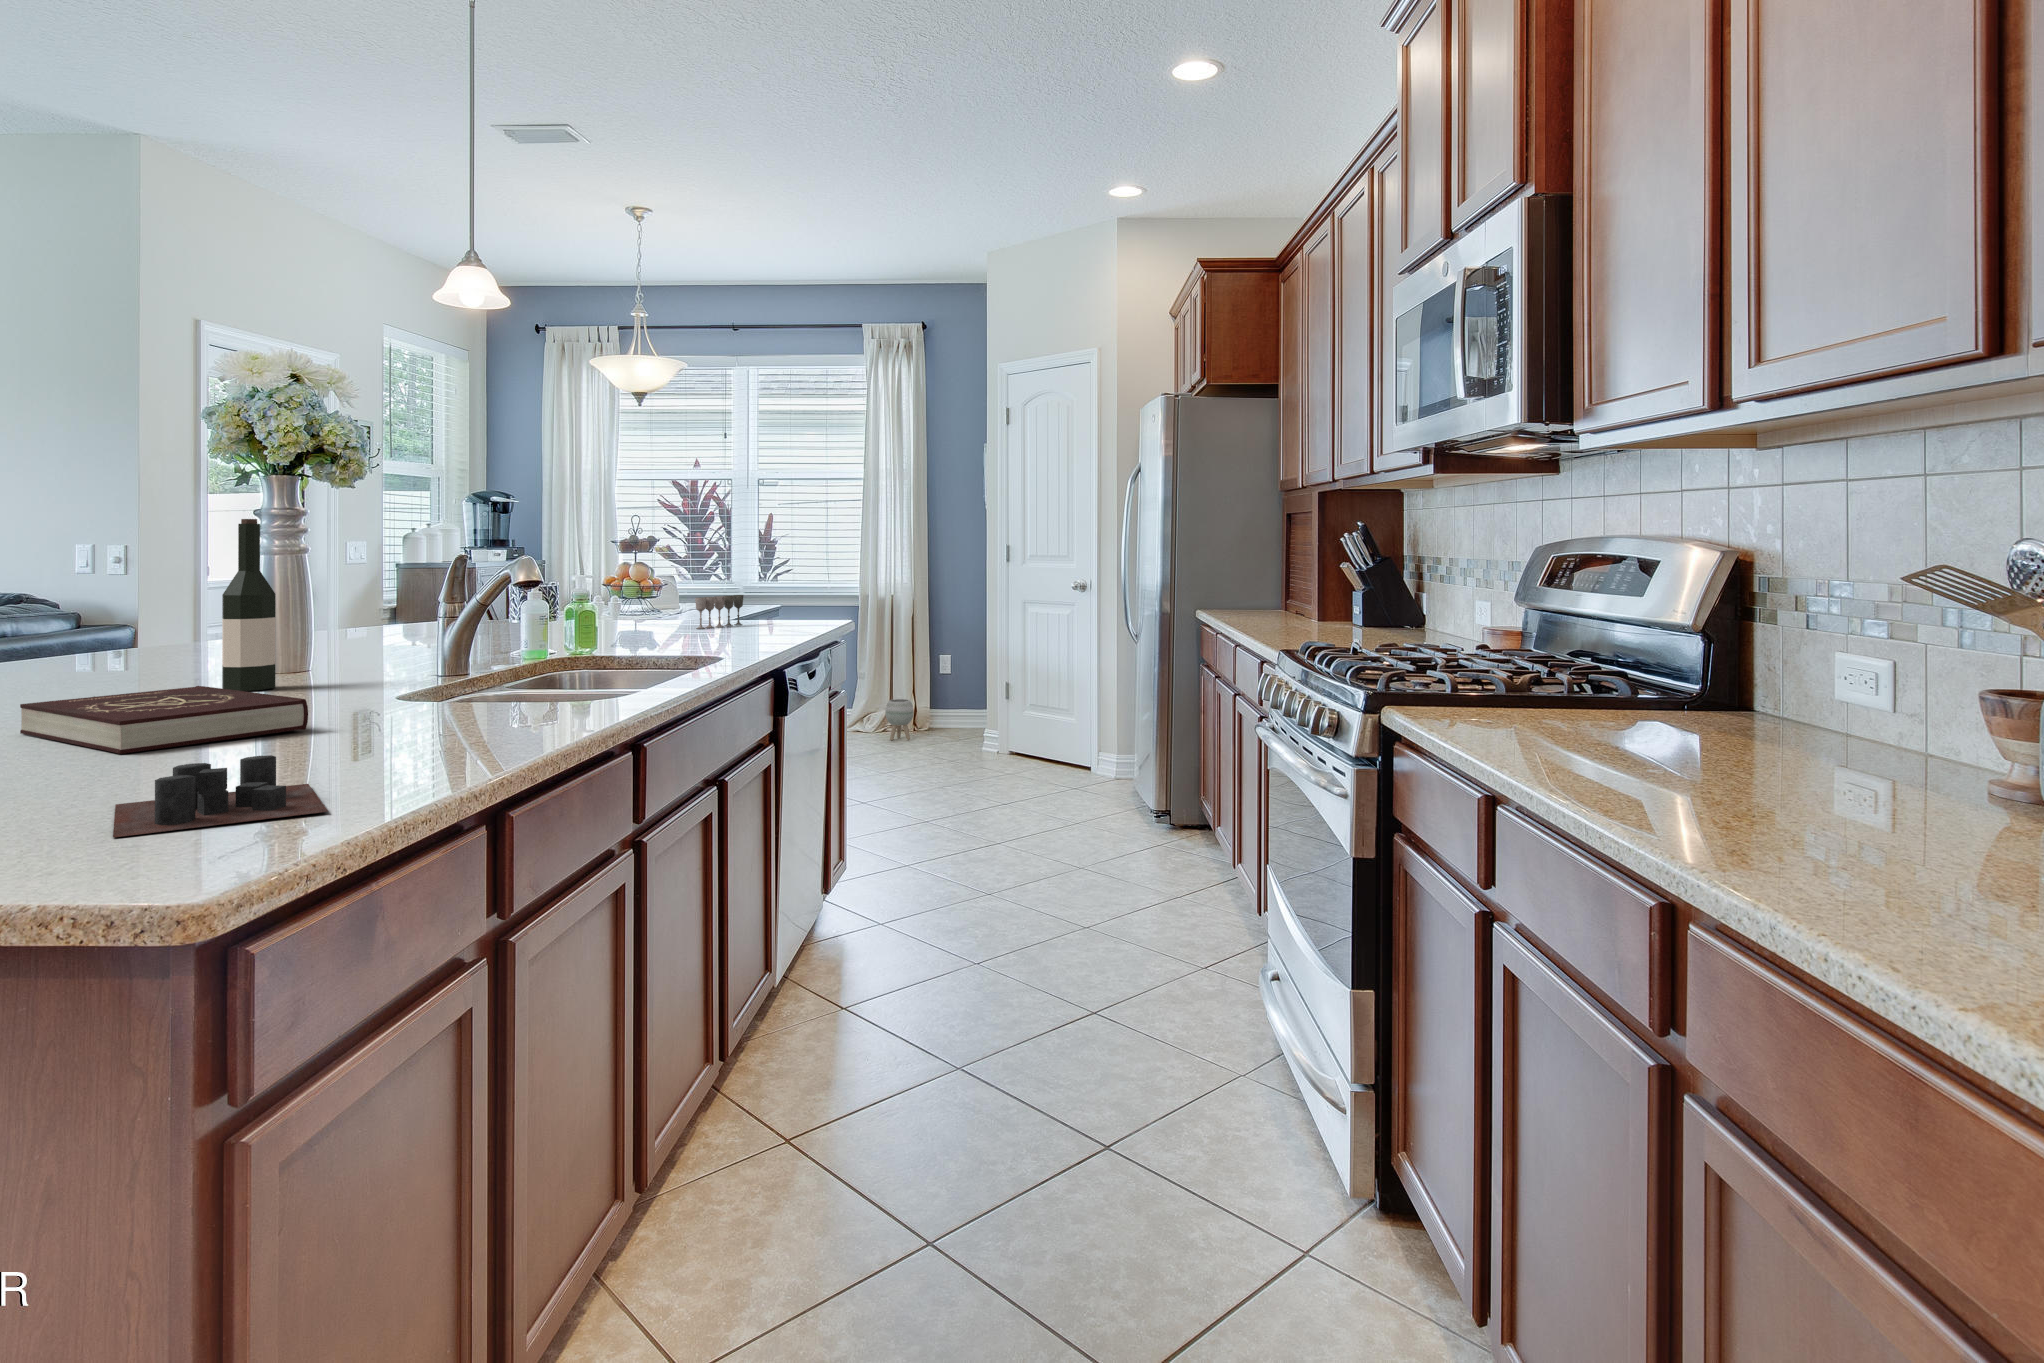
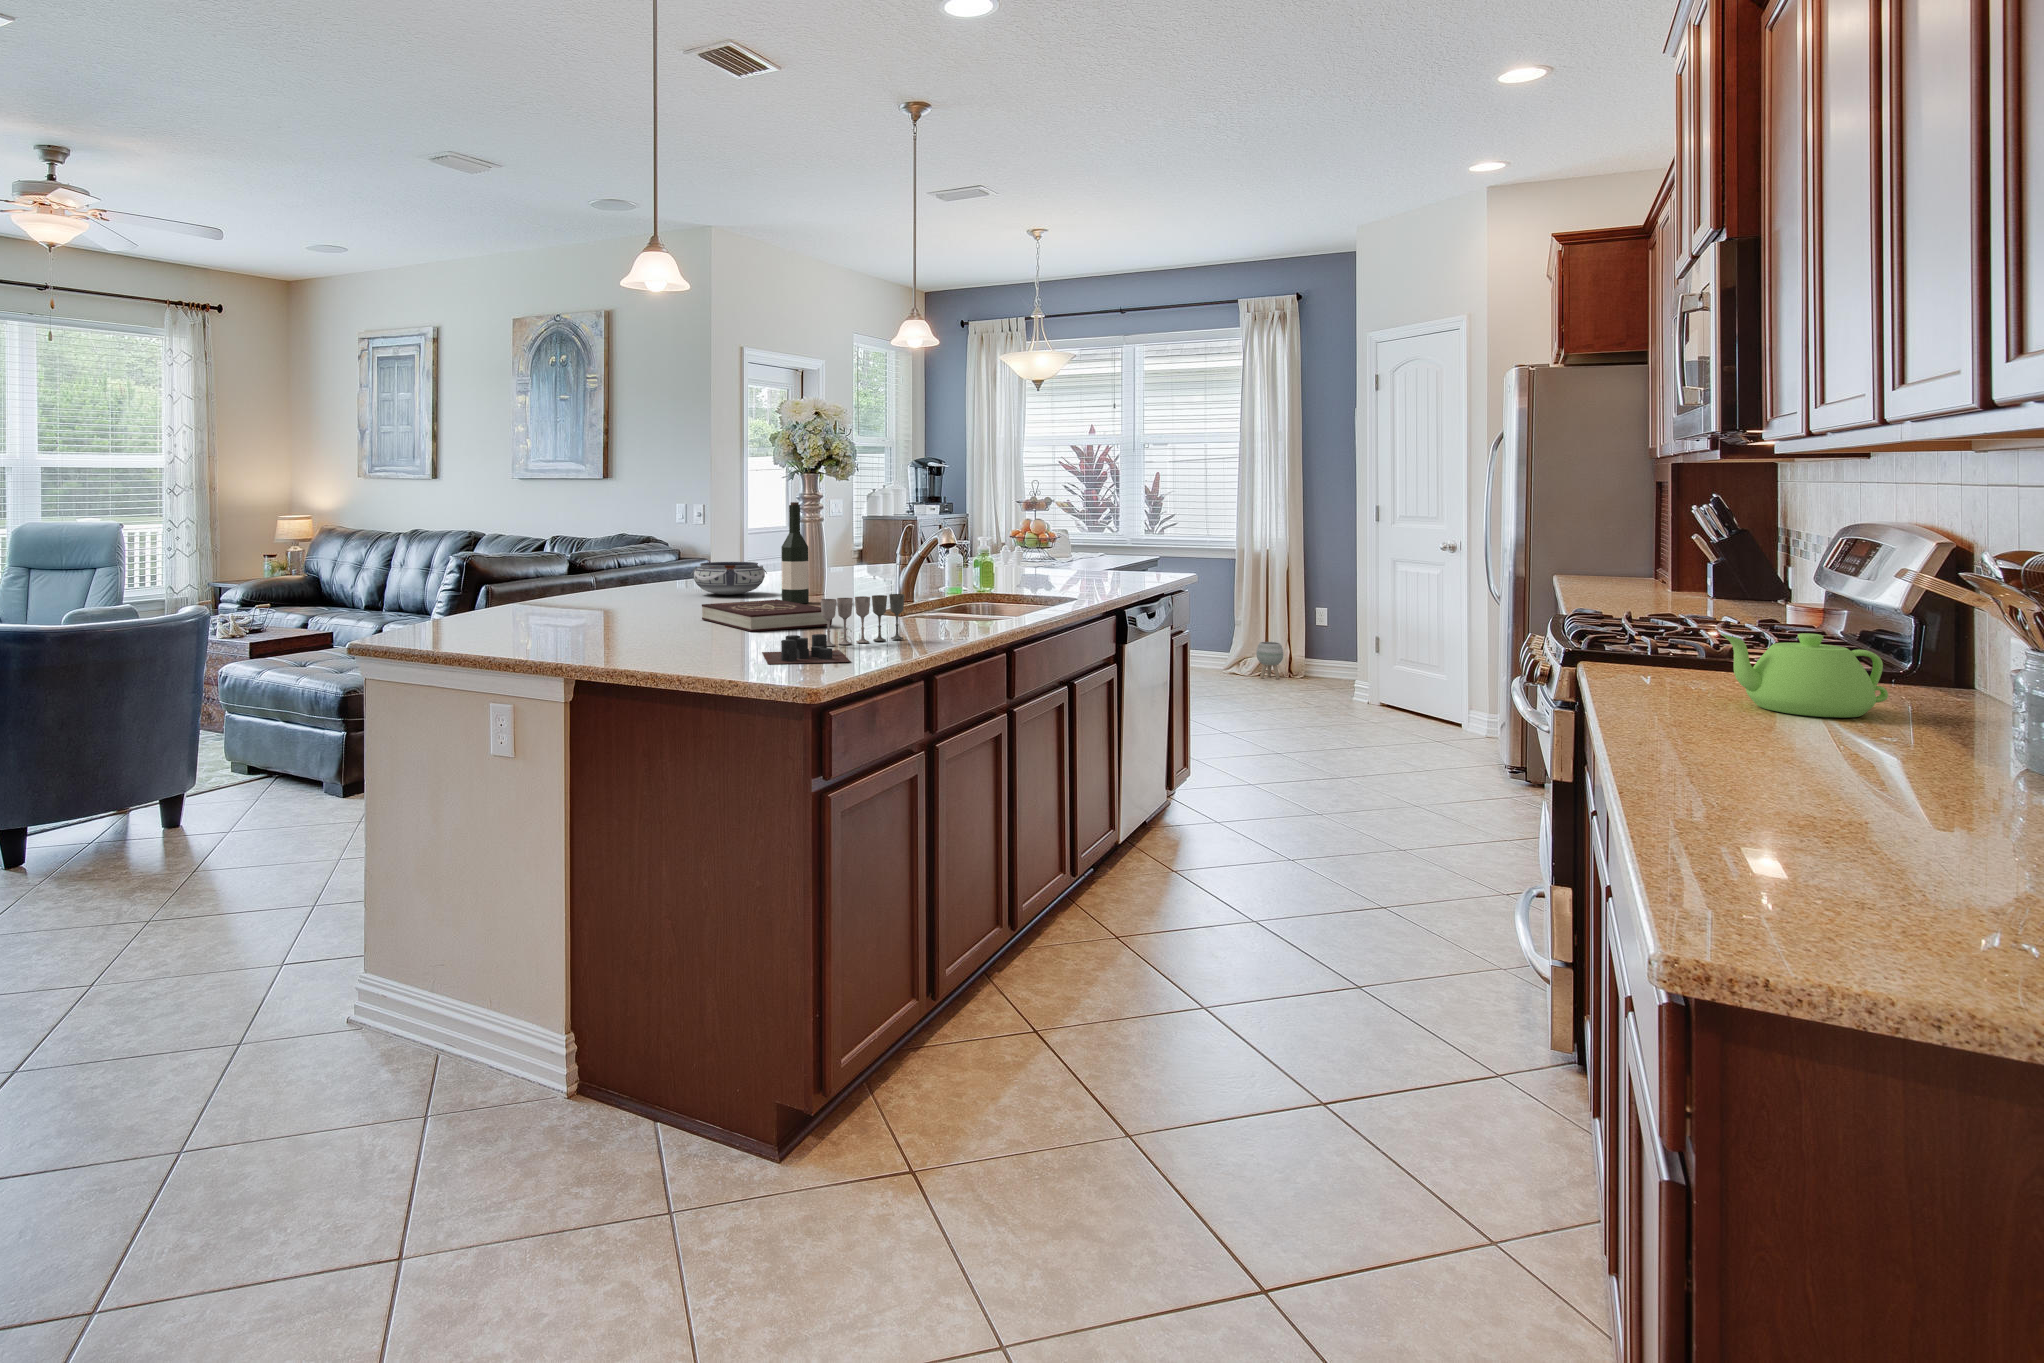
wine glass: present [695,595,743,629] -> present [821,594,905,646]
bowl: none [37,624,201,680] -> present [691,562,767,595]
teapot: none [1632,660,1793,767] -> present [1722,633,1888,718]

